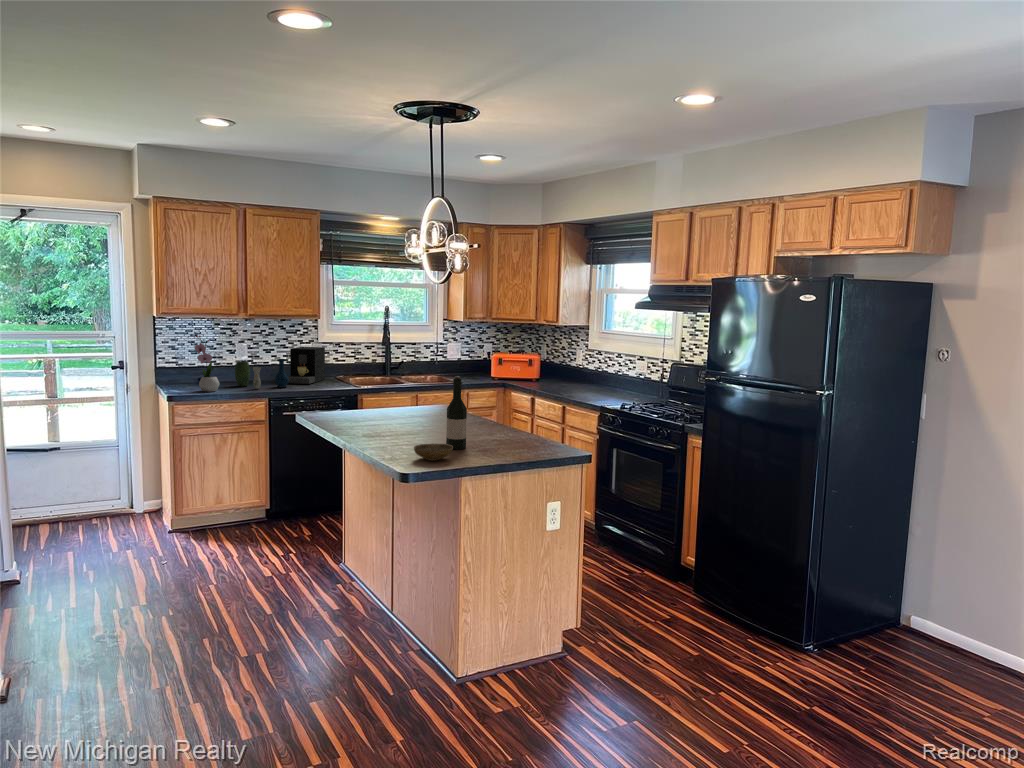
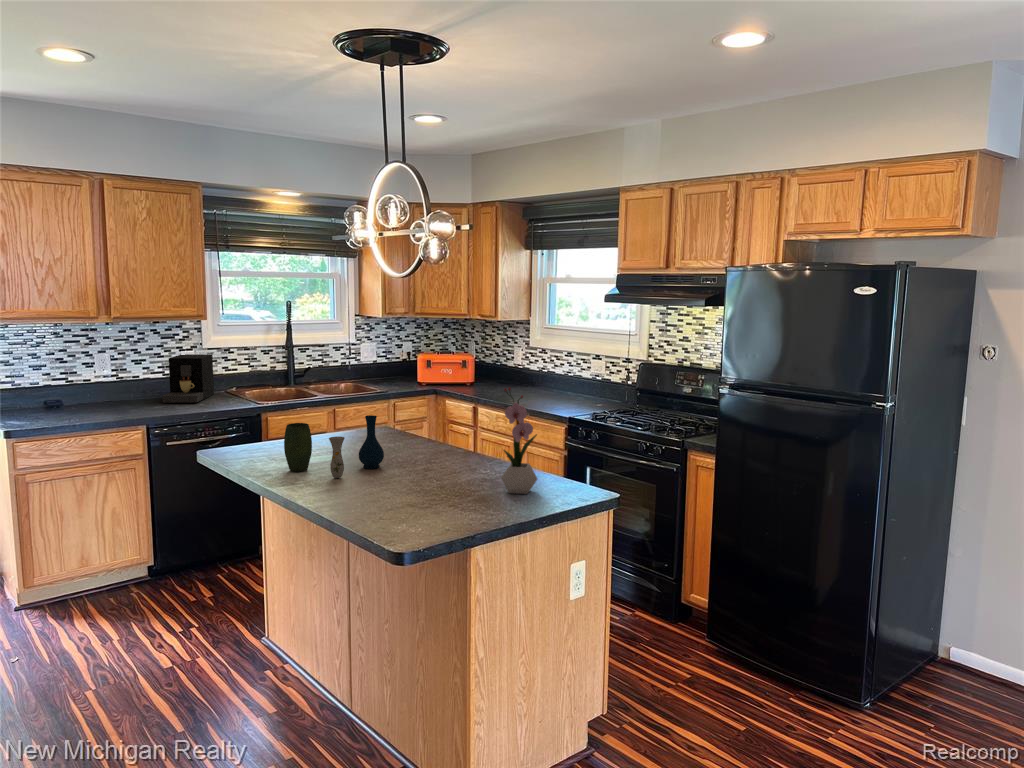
flower arrangement: present [195,336,219,392] -> present [501,387,537,494]
vase: present [235,359,289,389] -> present [284,415,384,478]
wine bottle: present [446,376,467,449] -> none [431,403,458,501]
ceramic bowl: present [414,444,453,461] -> none [401,498,454,525]

